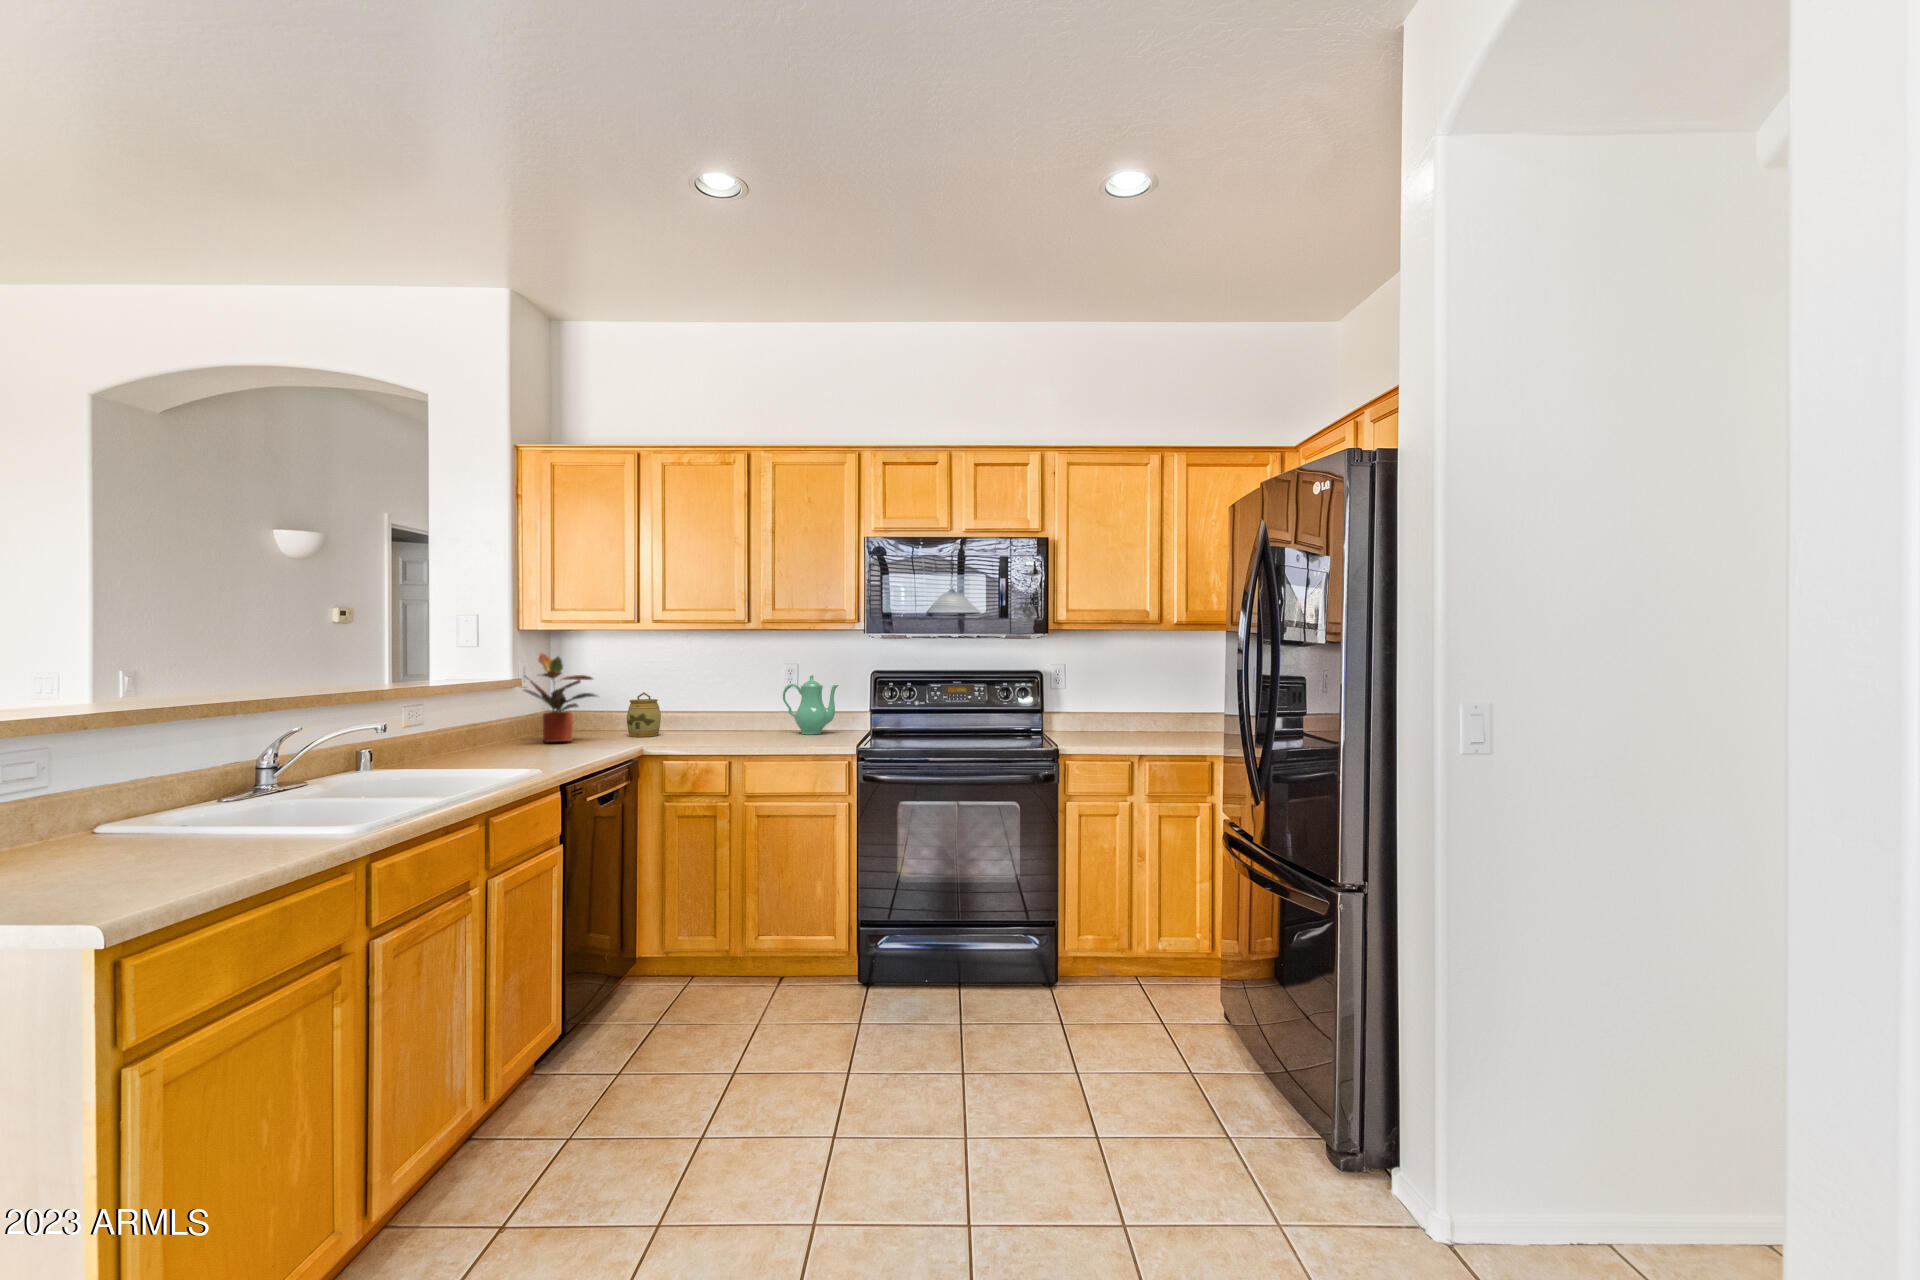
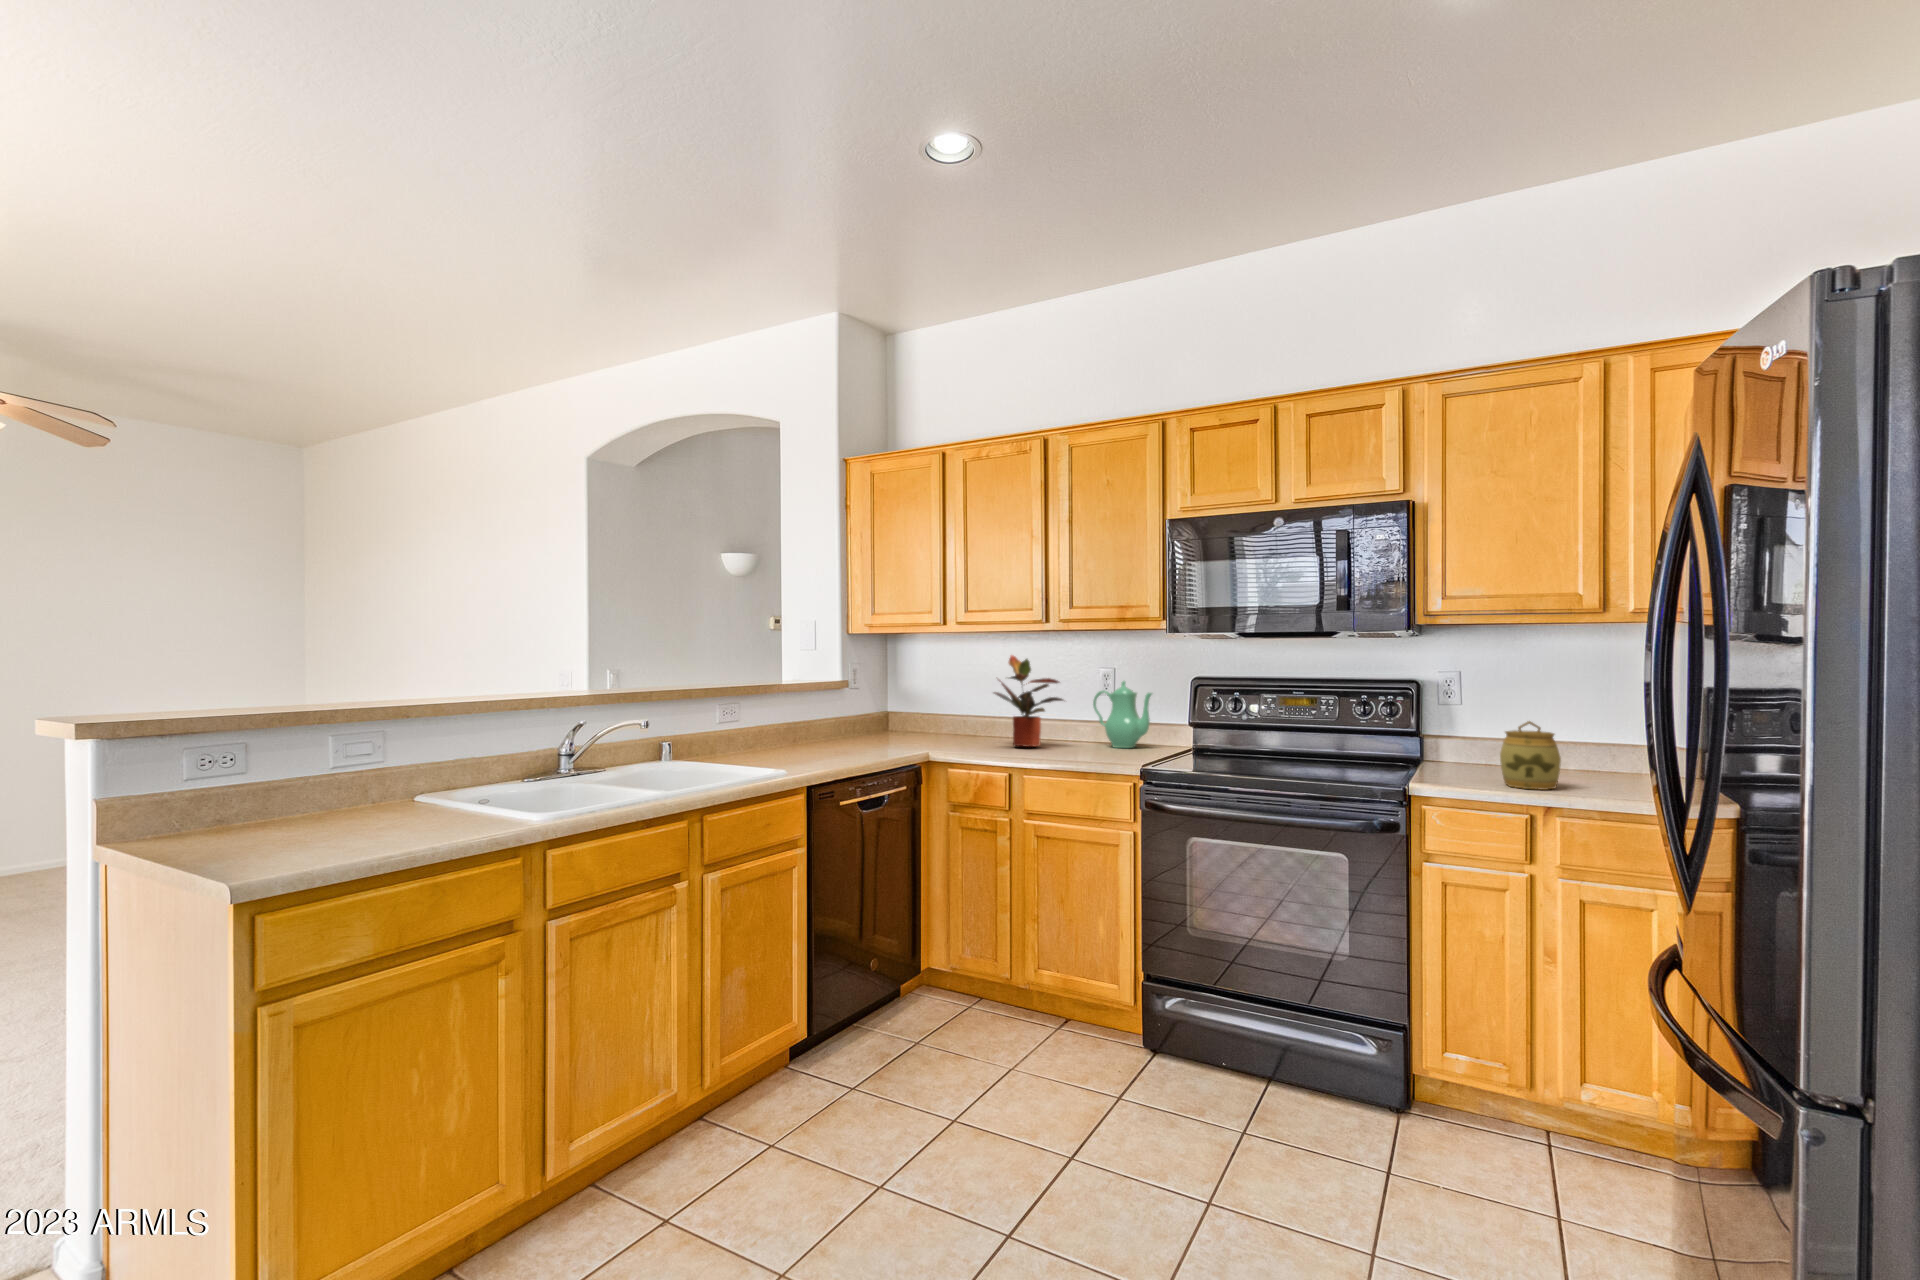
potted plant: present [524,653,596,742] -> present [994,655,1063,747]
jar: present [627,692,661,737] -> present [1500,721,1561,790]

